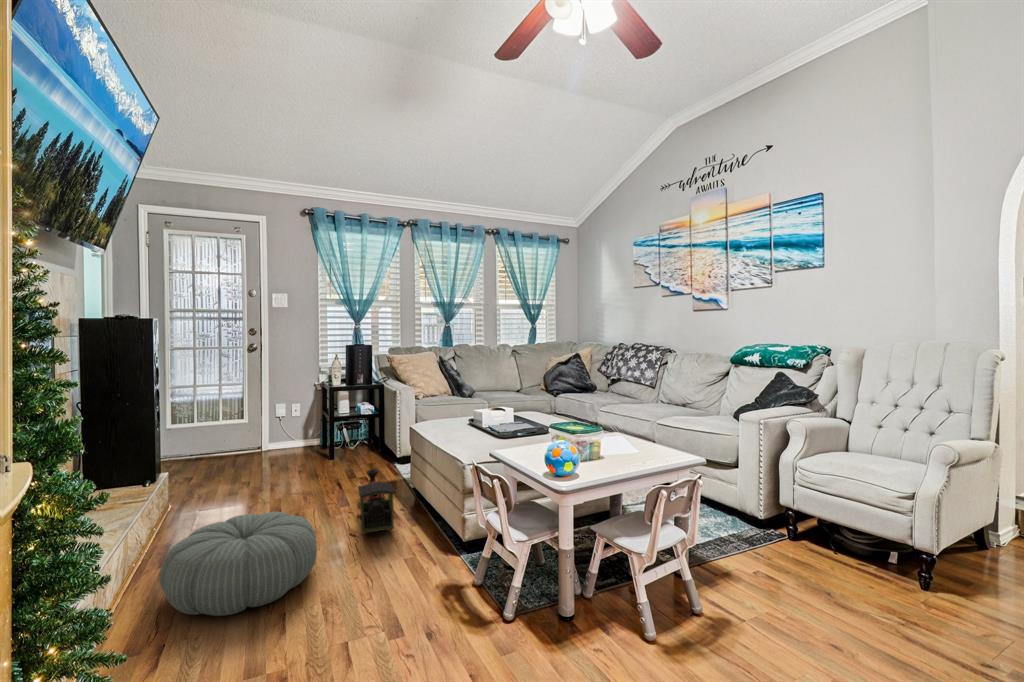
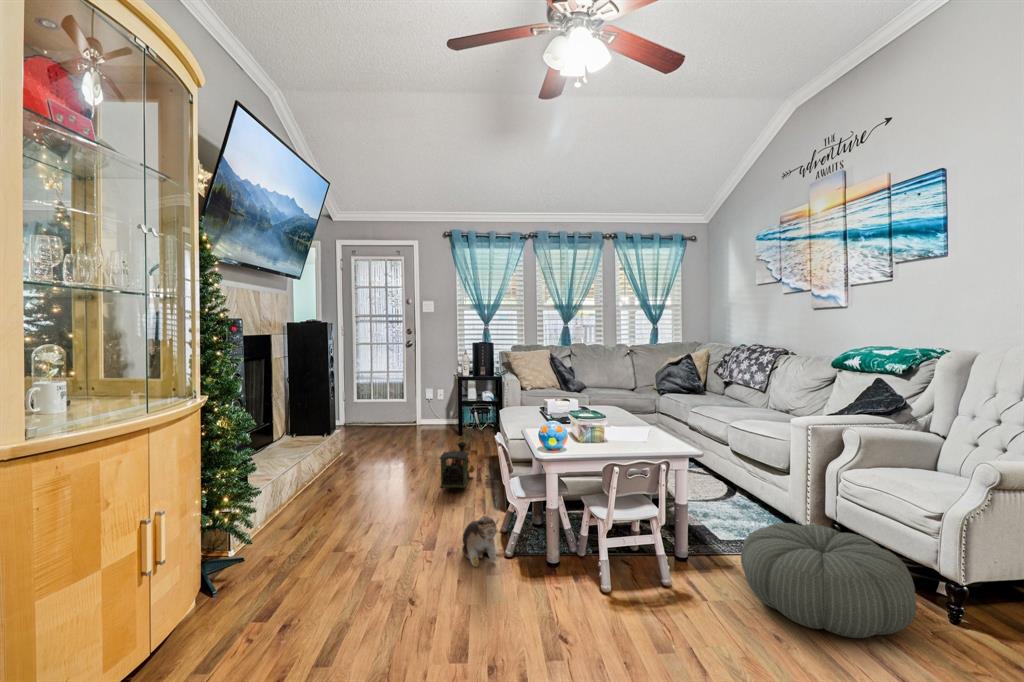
pouf: present [160,512,317,616] -> present [741,523,917,638]
plush toy: none [438,572,519,642] -> present [462,516,499,566]

